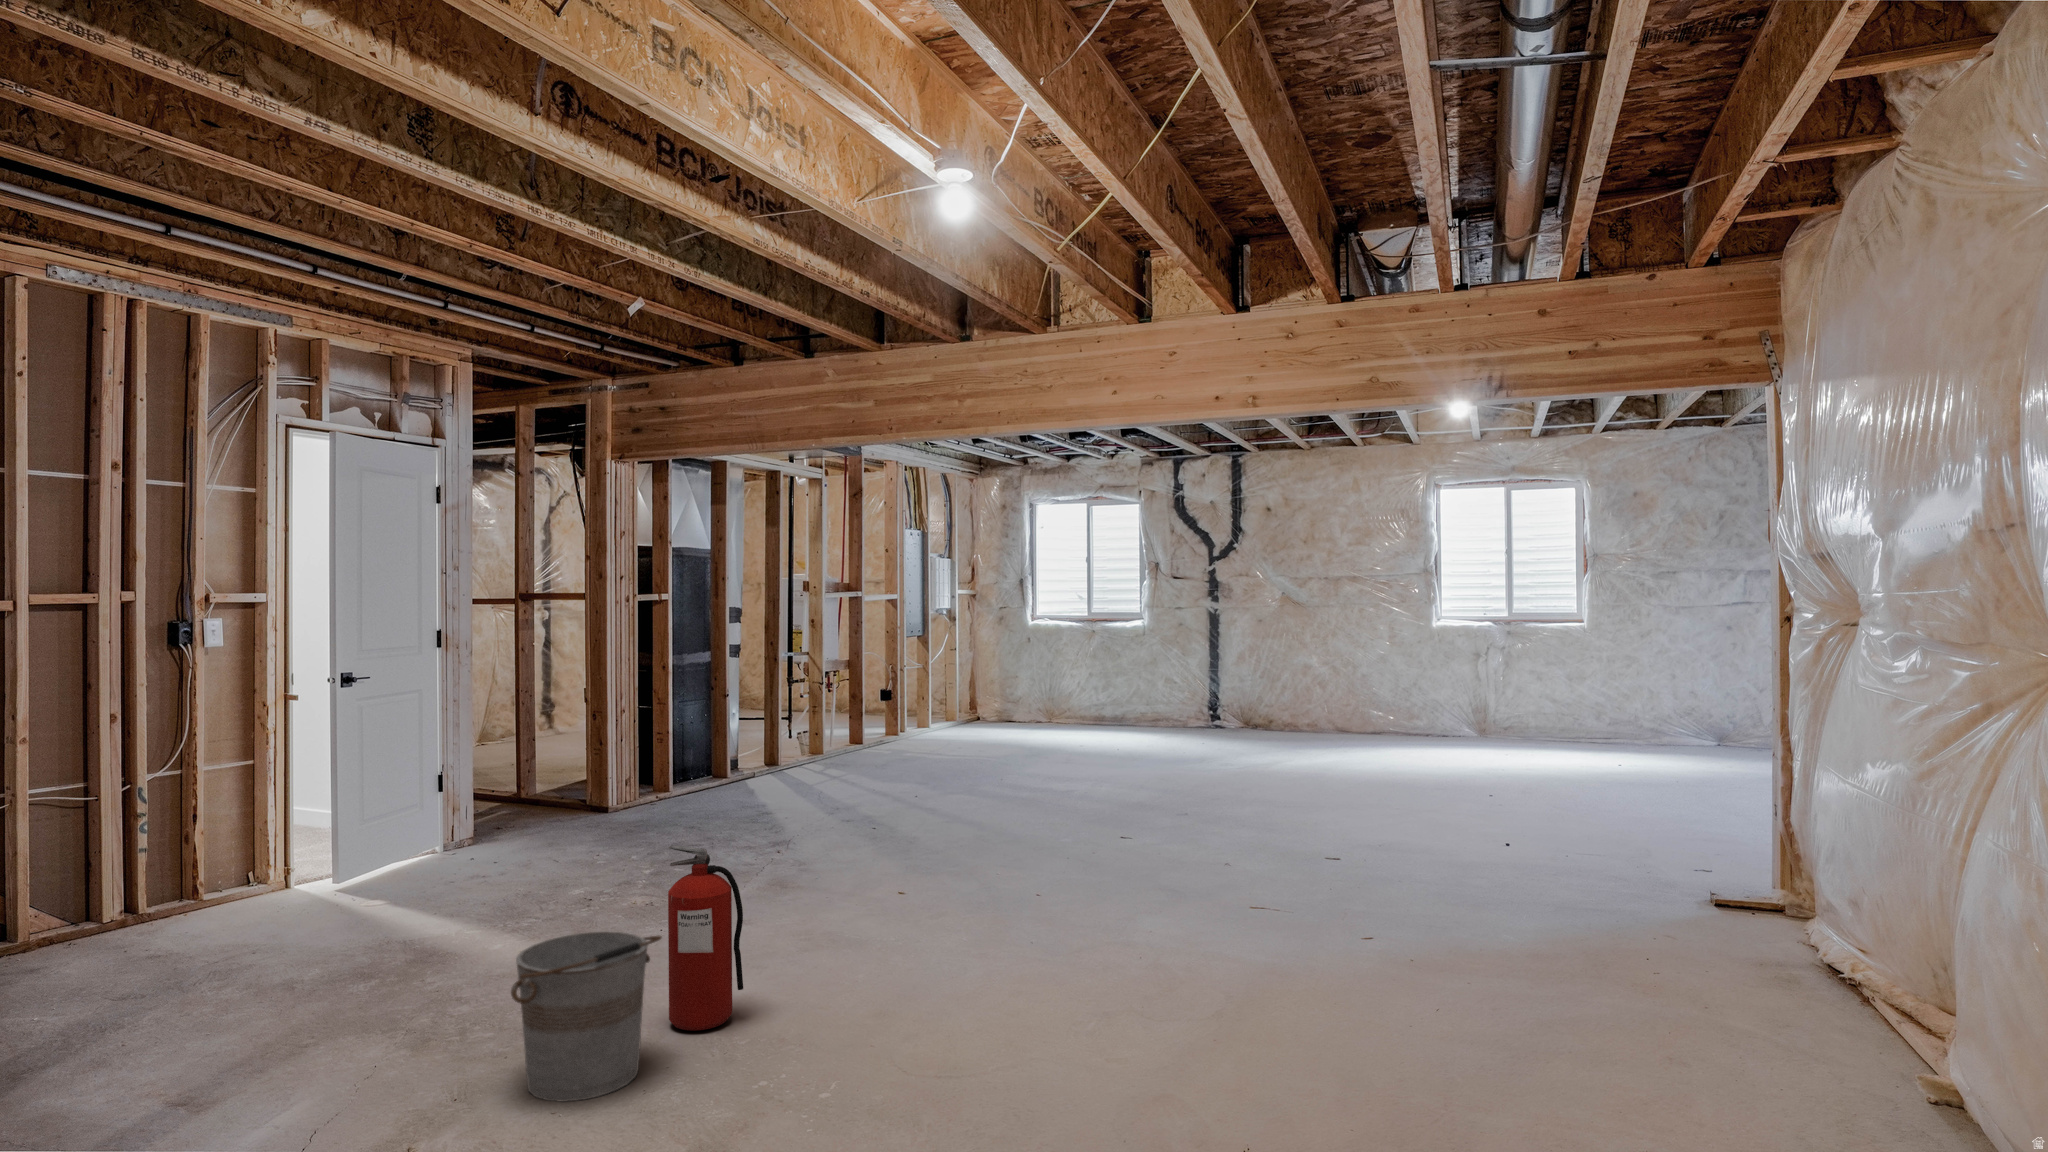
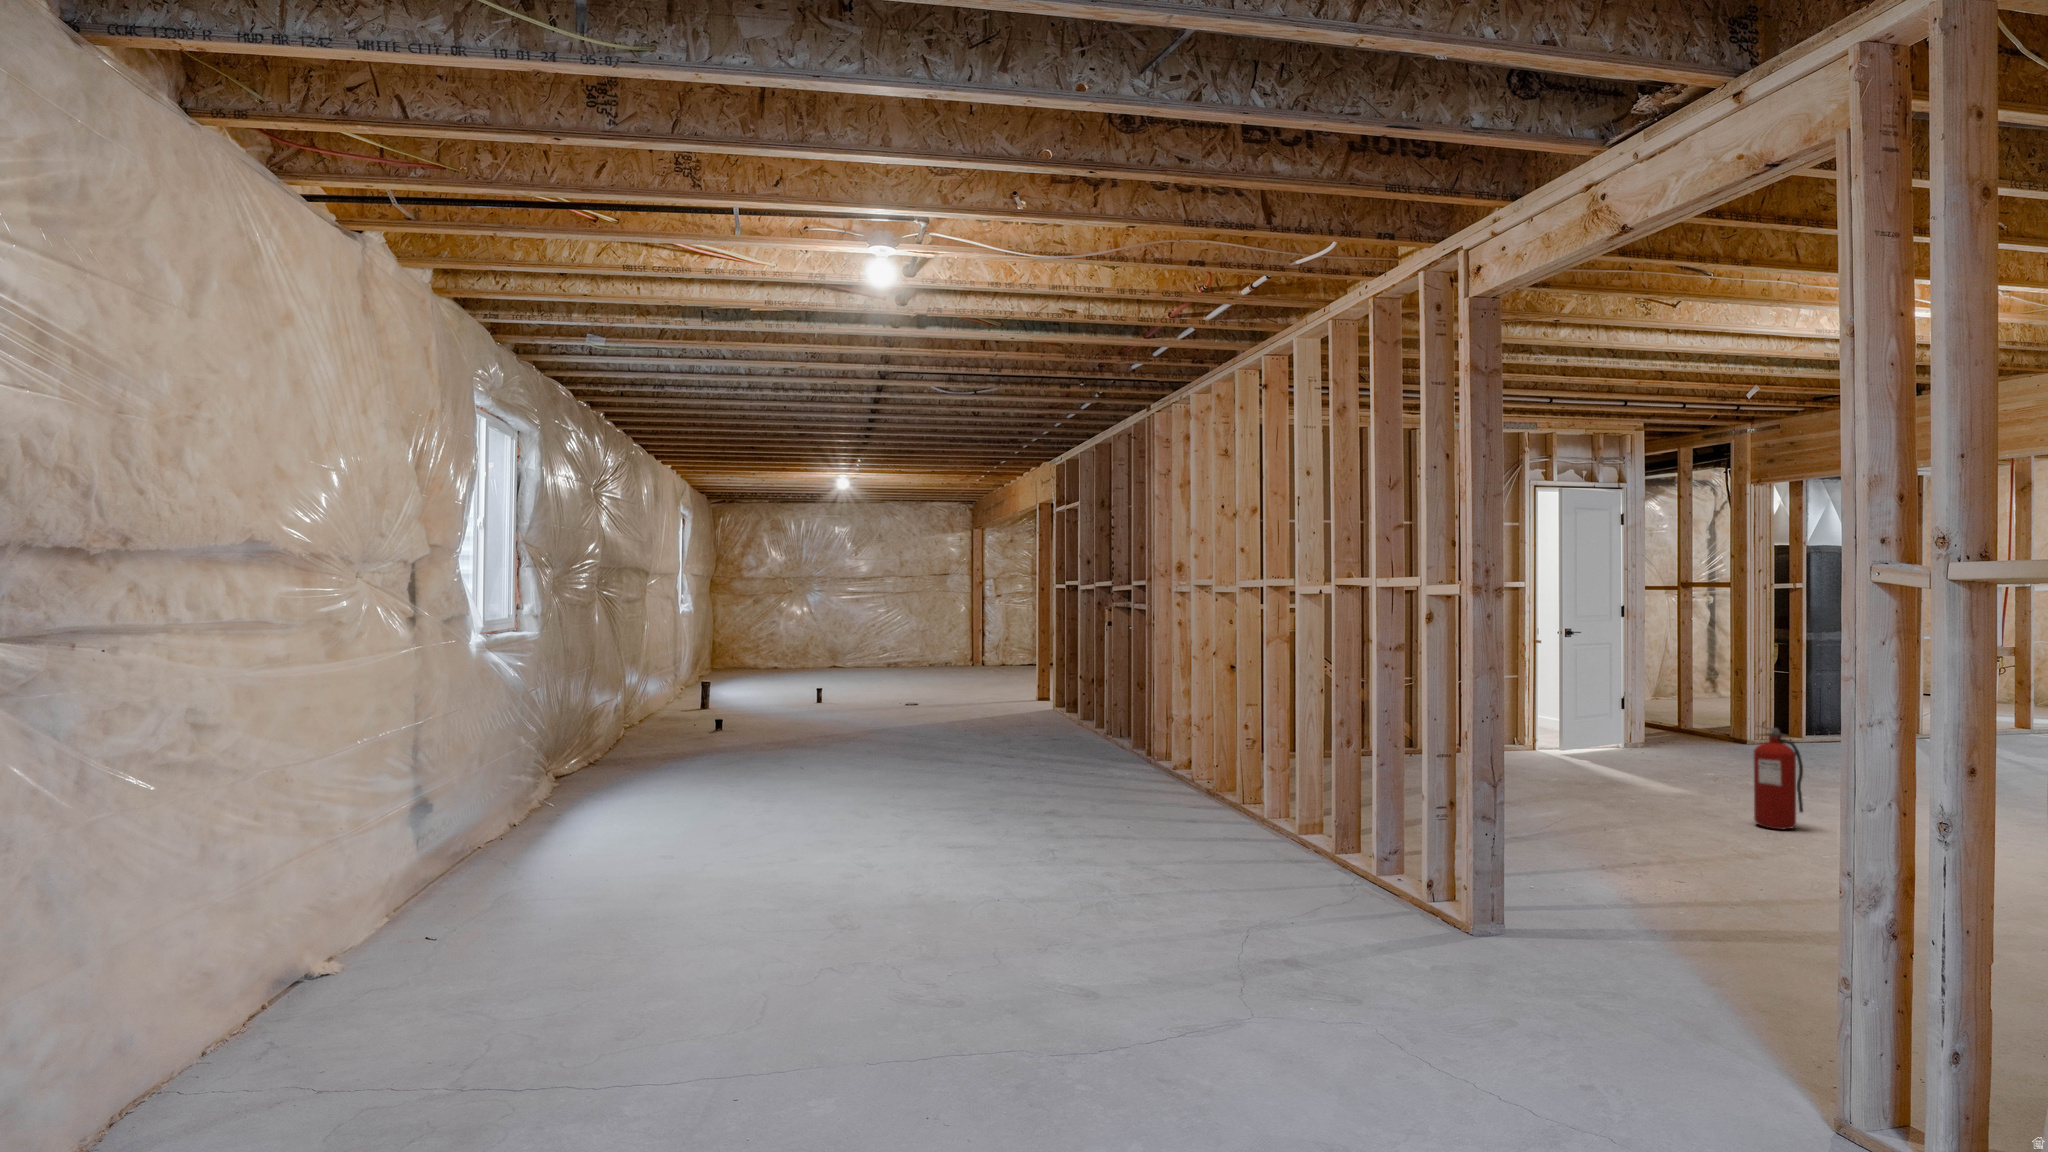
bucket: present [511,932,662,1102] -> none [1659,759,1744,835]

